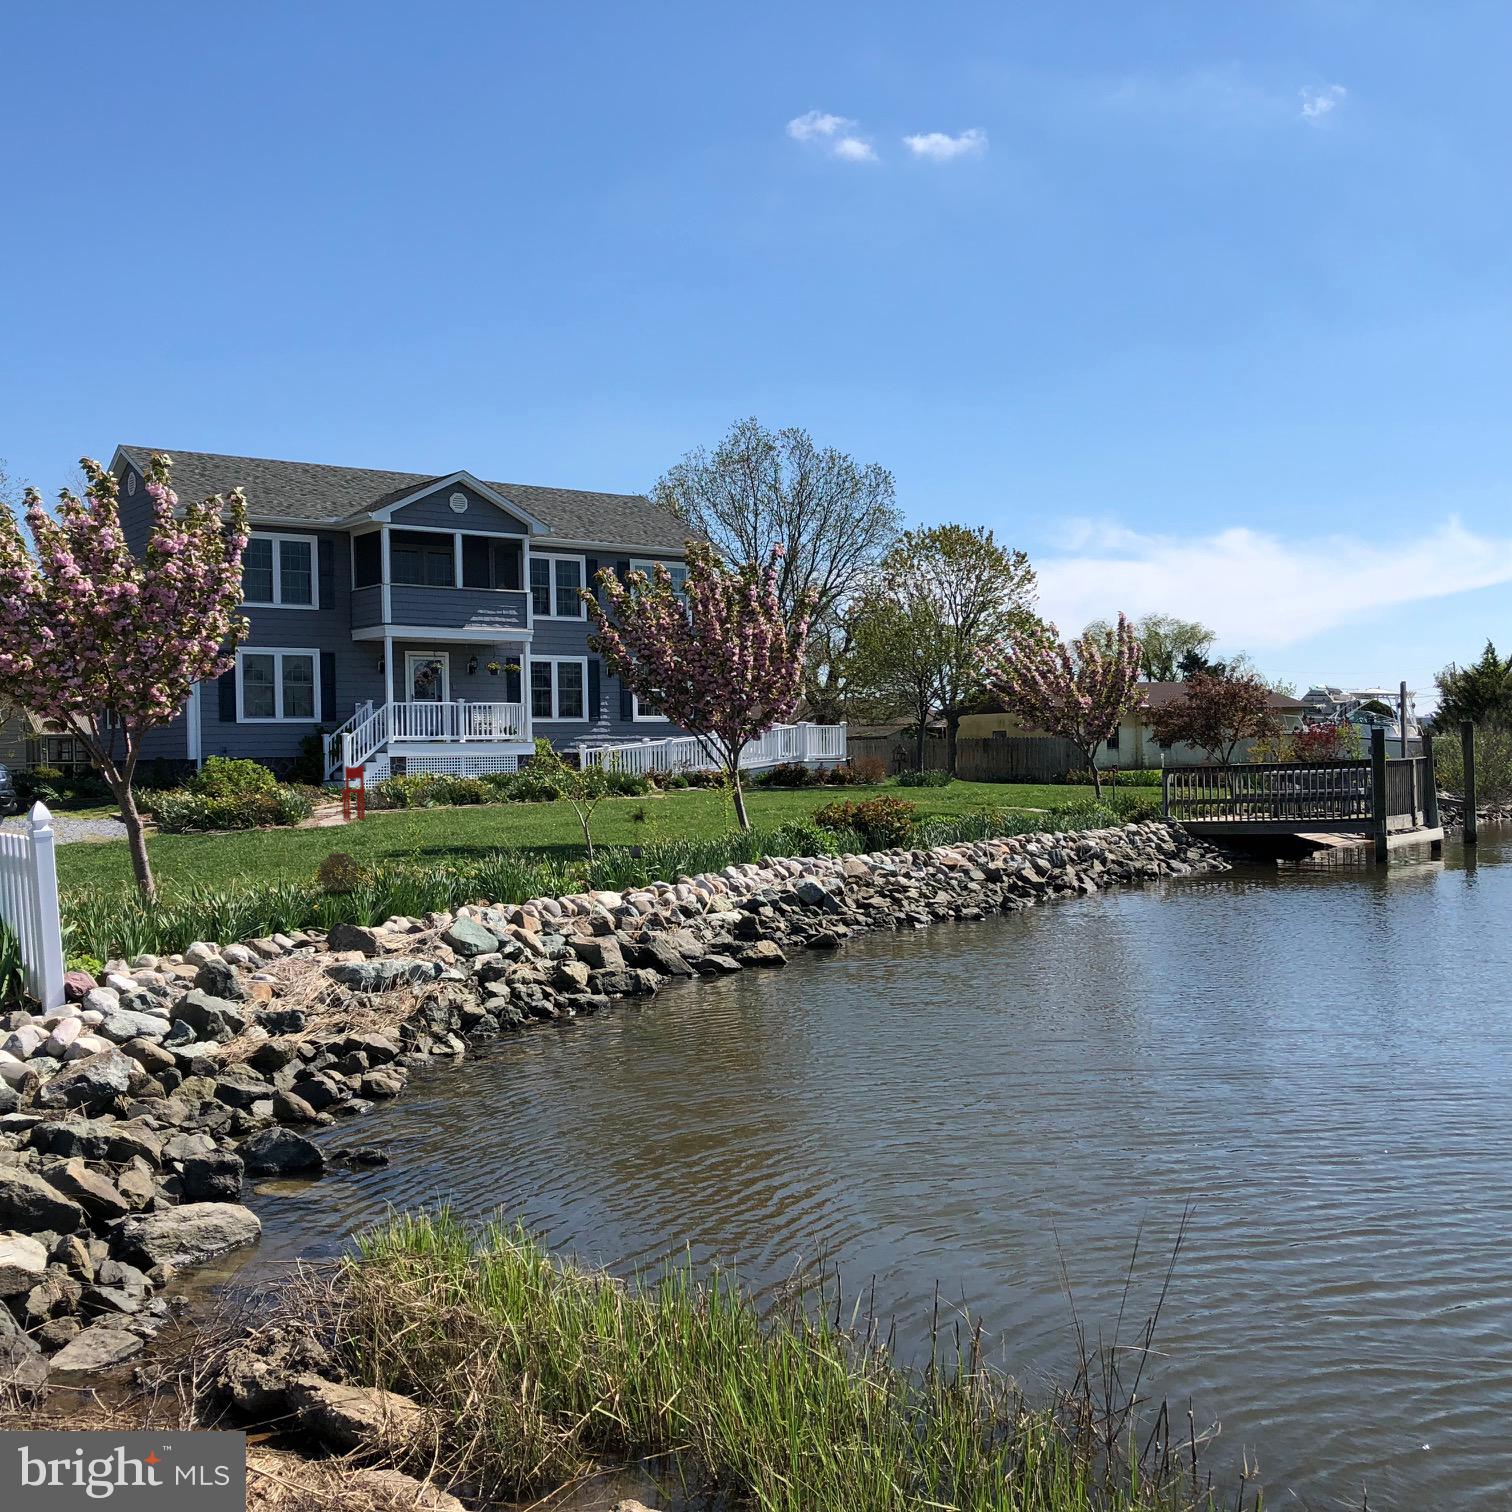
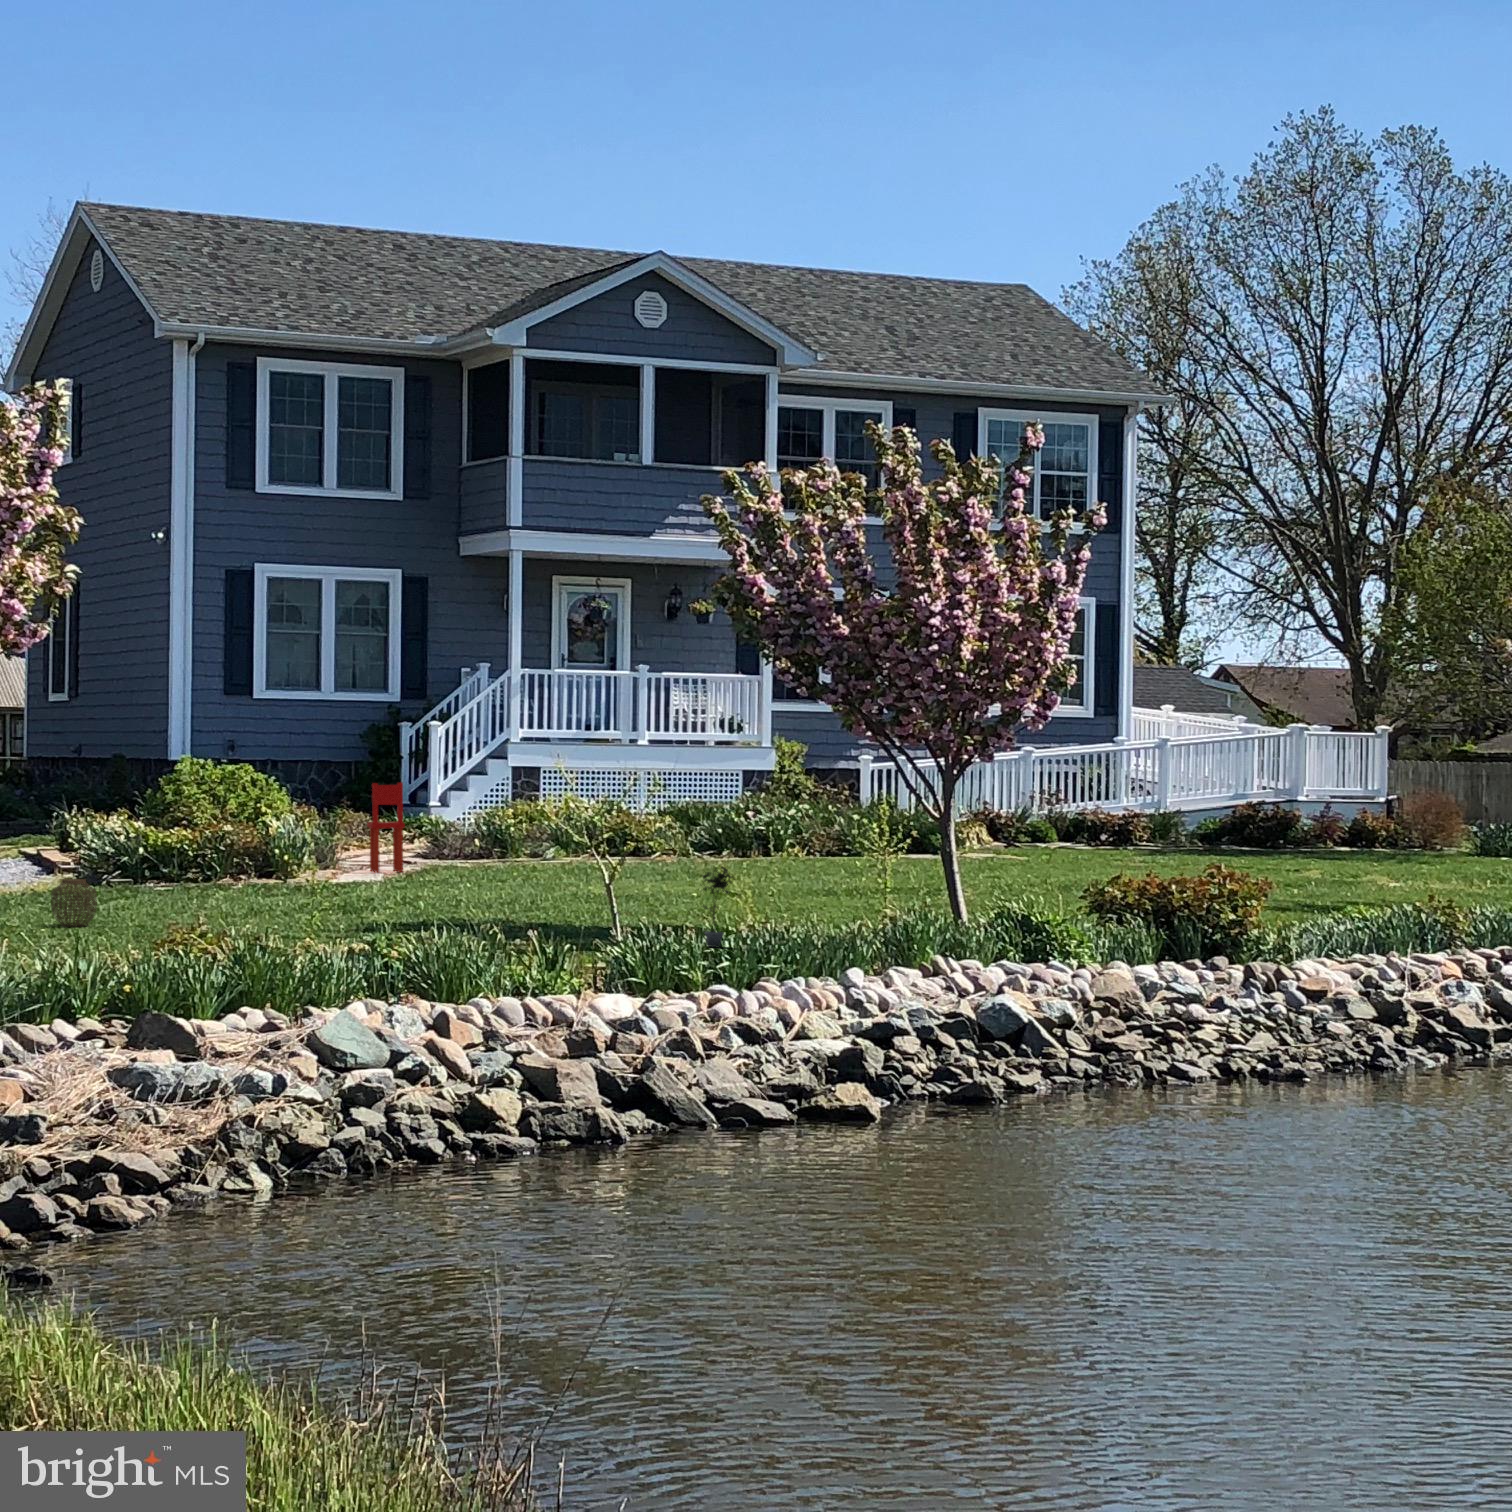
woven basket: present [320,853,357,892] -> present [51,879,97,927]

